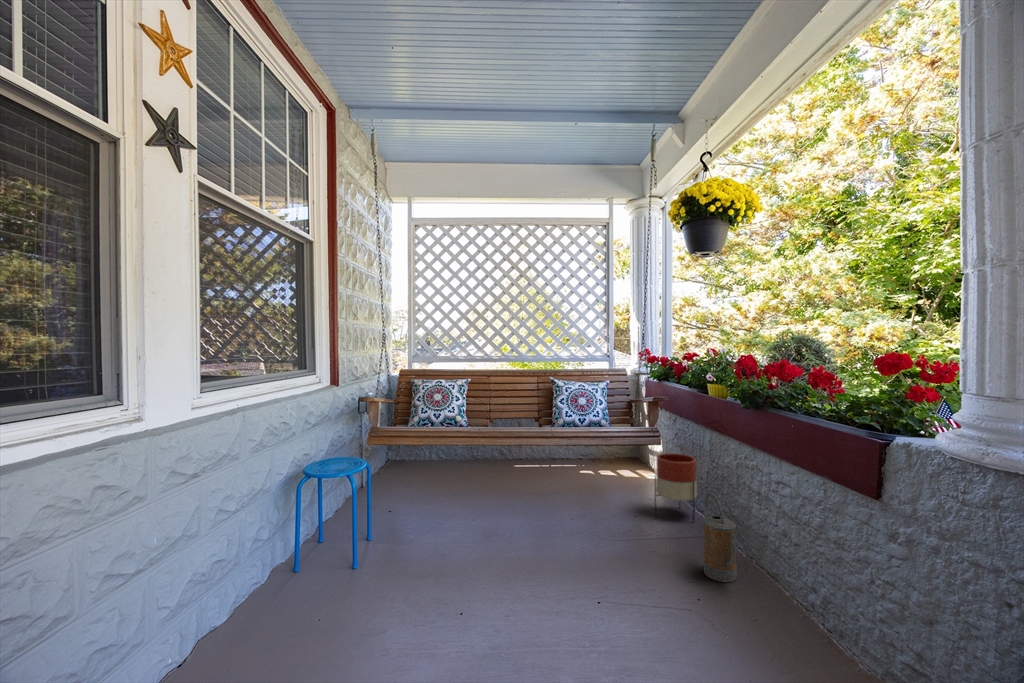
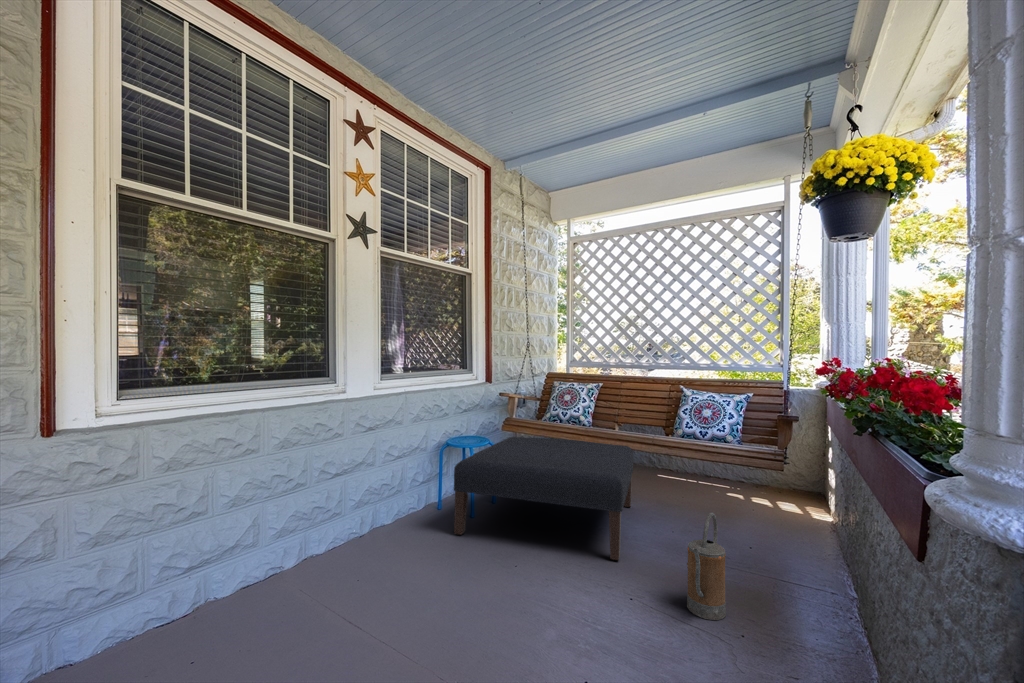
ottoman: none [417,443,621,589] -> present [454,437,633,560]
planter: present [655,453,697,522] -> none [727,476,784,566]

